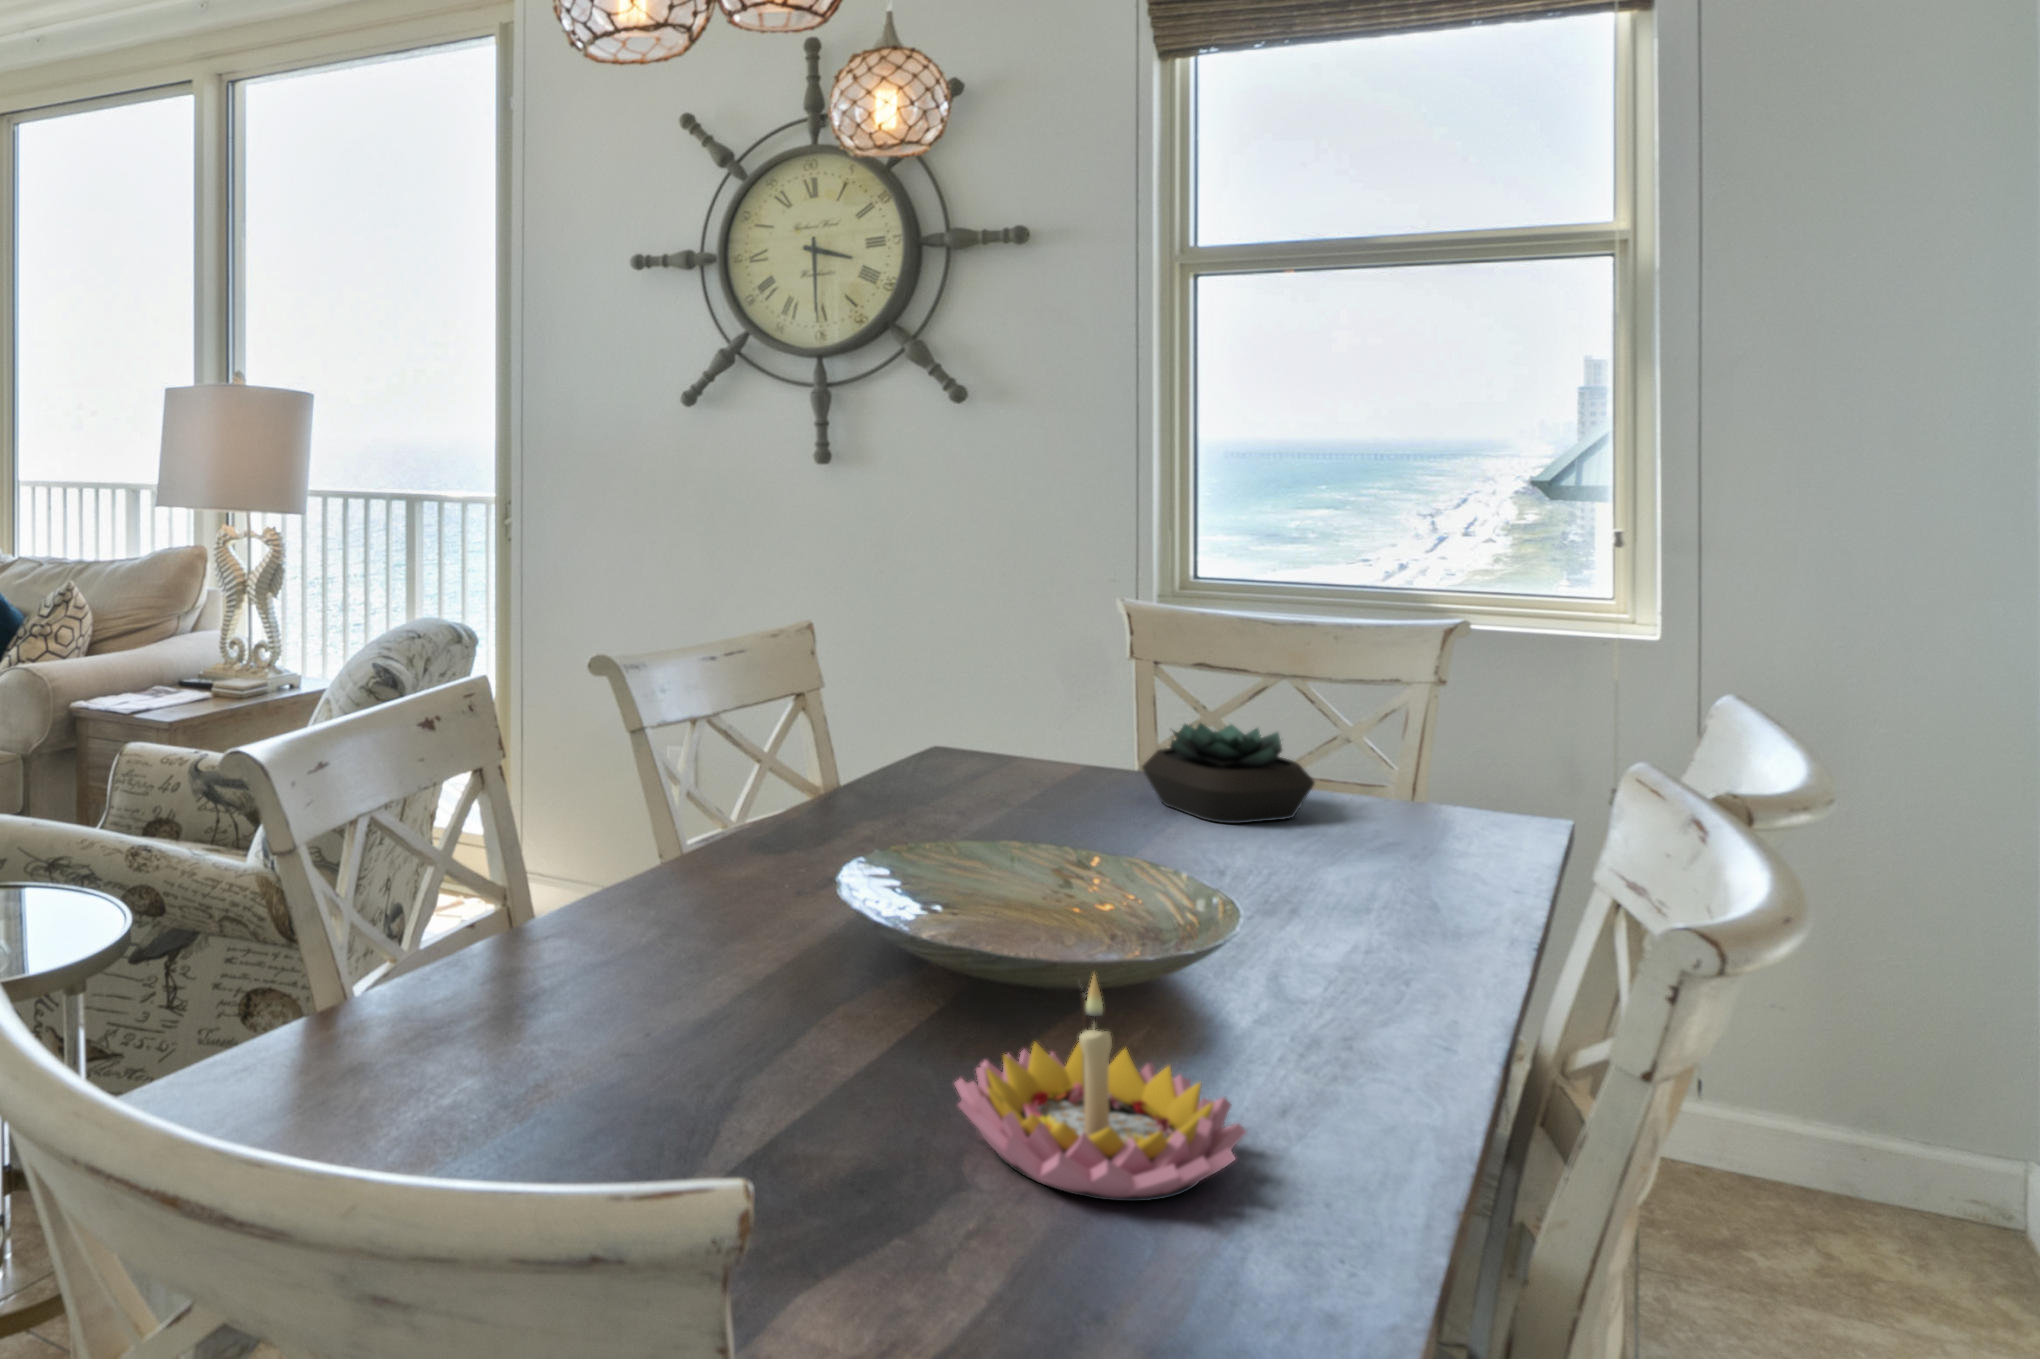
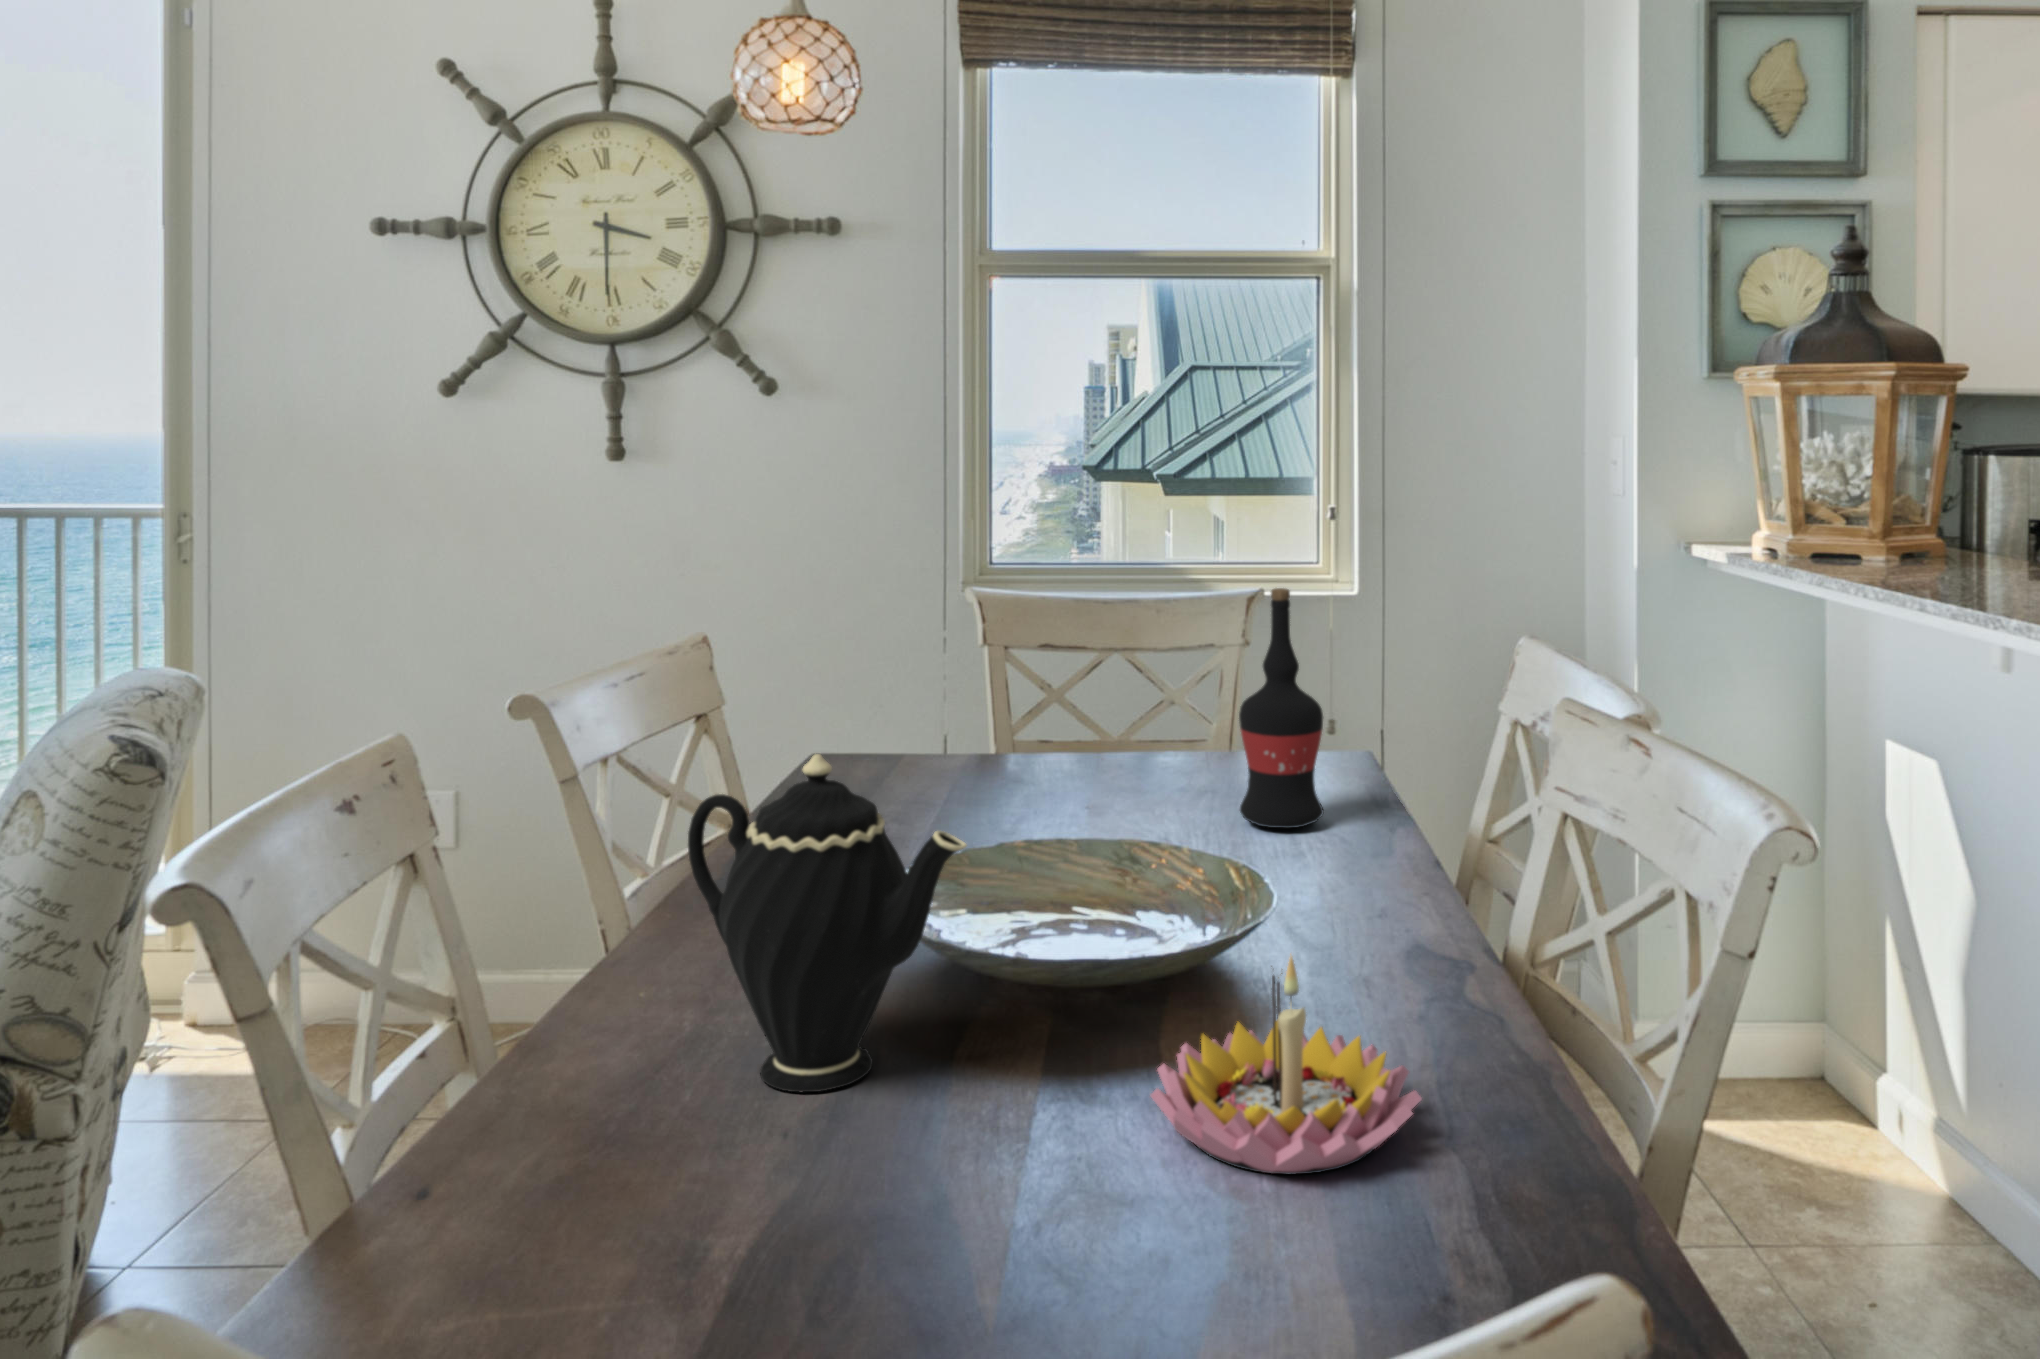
wine bottle: none [1322,619,1429,892] -> present [1239,588,1324,828]
teapot: none [629,718,818,1016] -> present [688,754,967,1092]
succulent plant: present [1141,723,1315,823] -> none [1043,694,1192,788]

